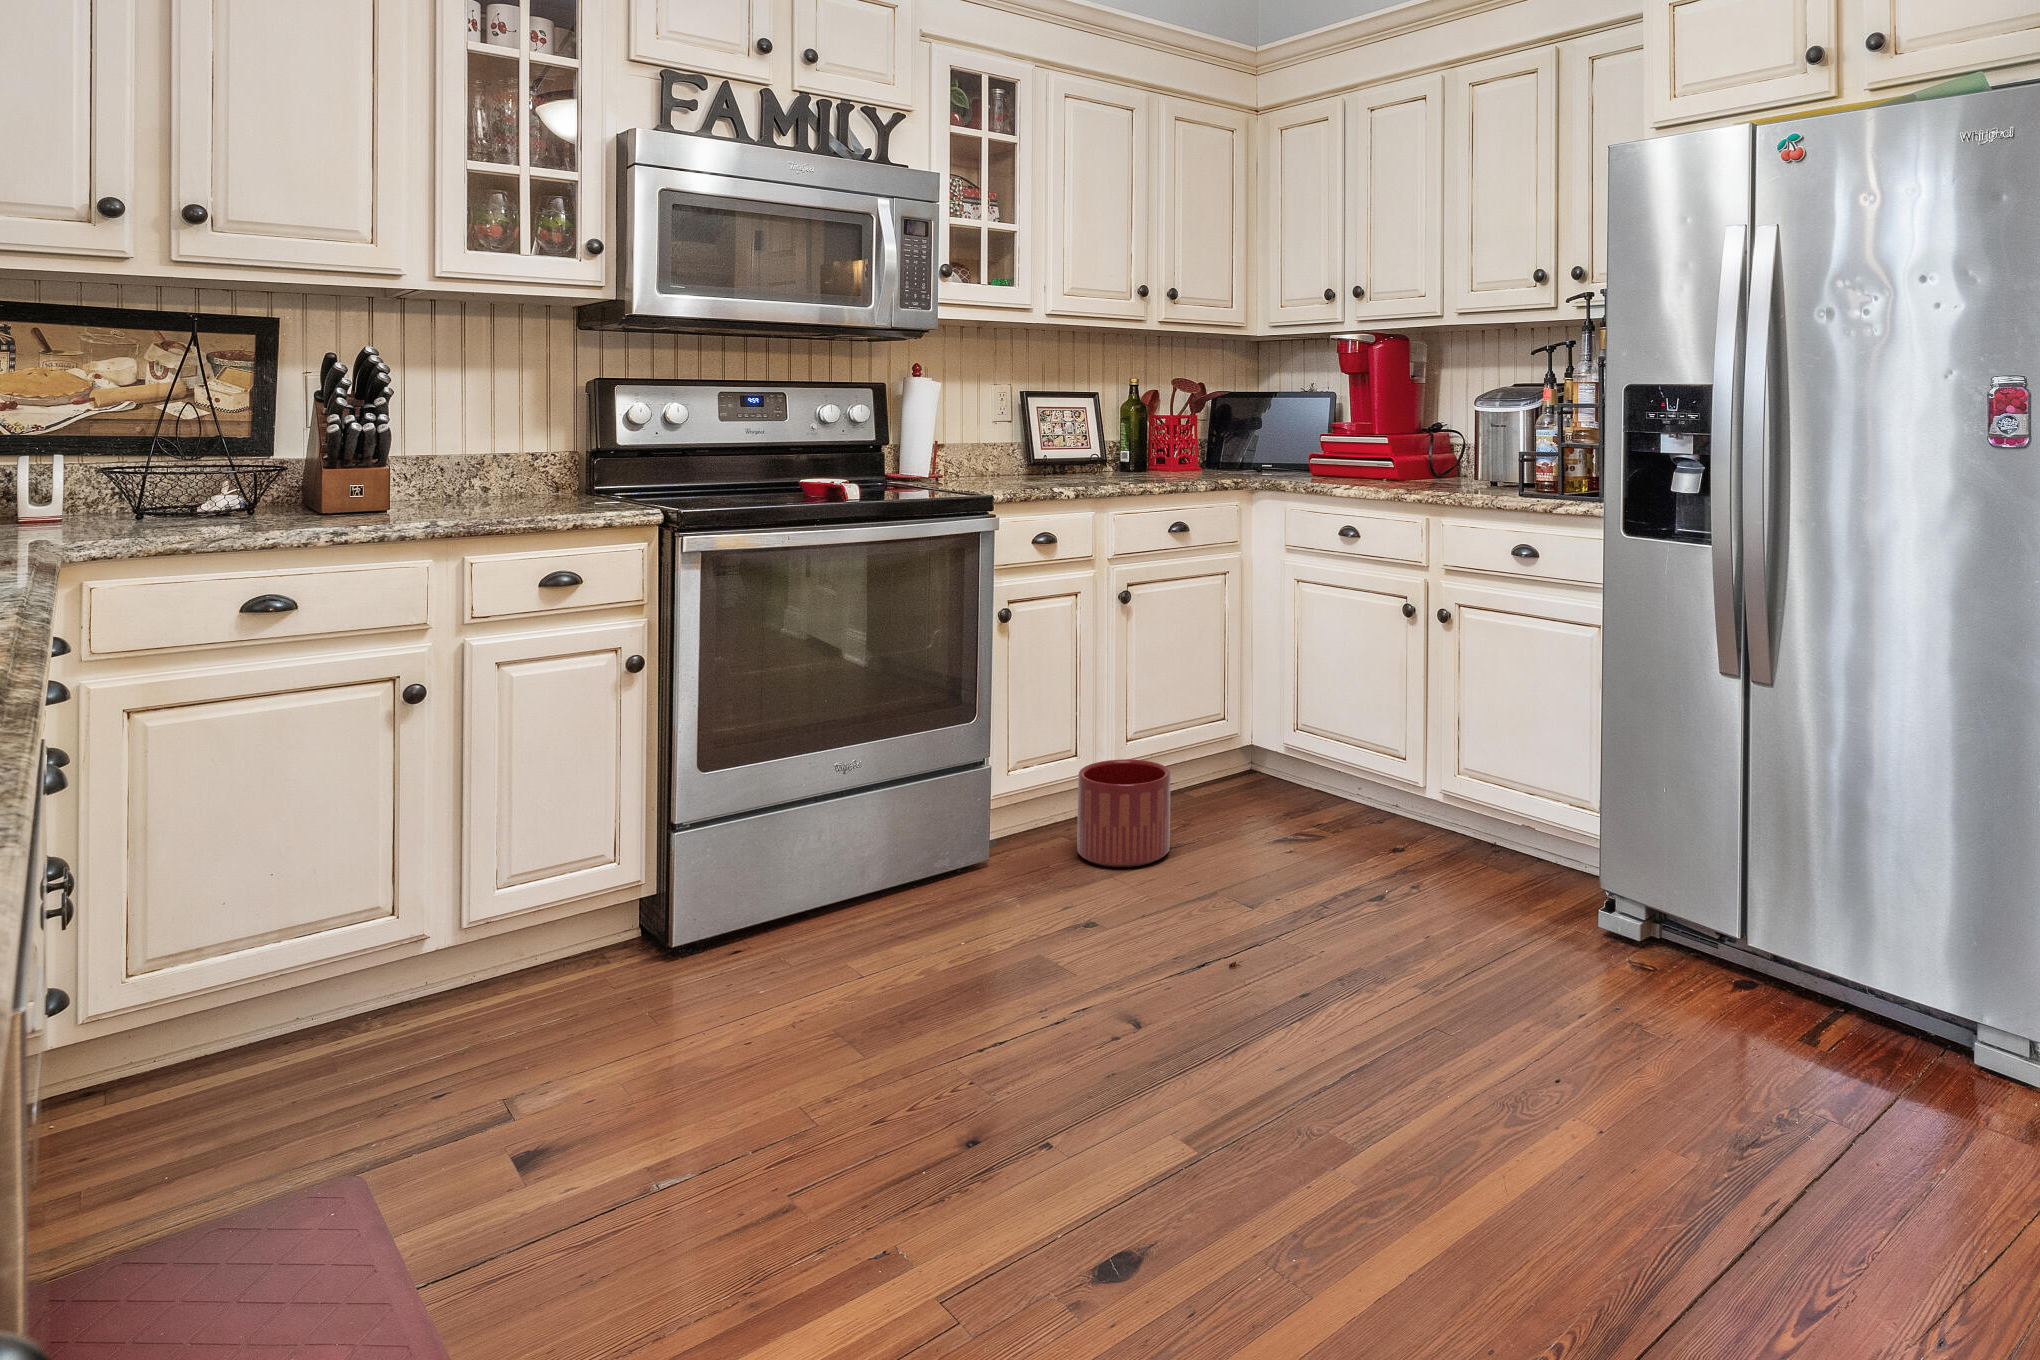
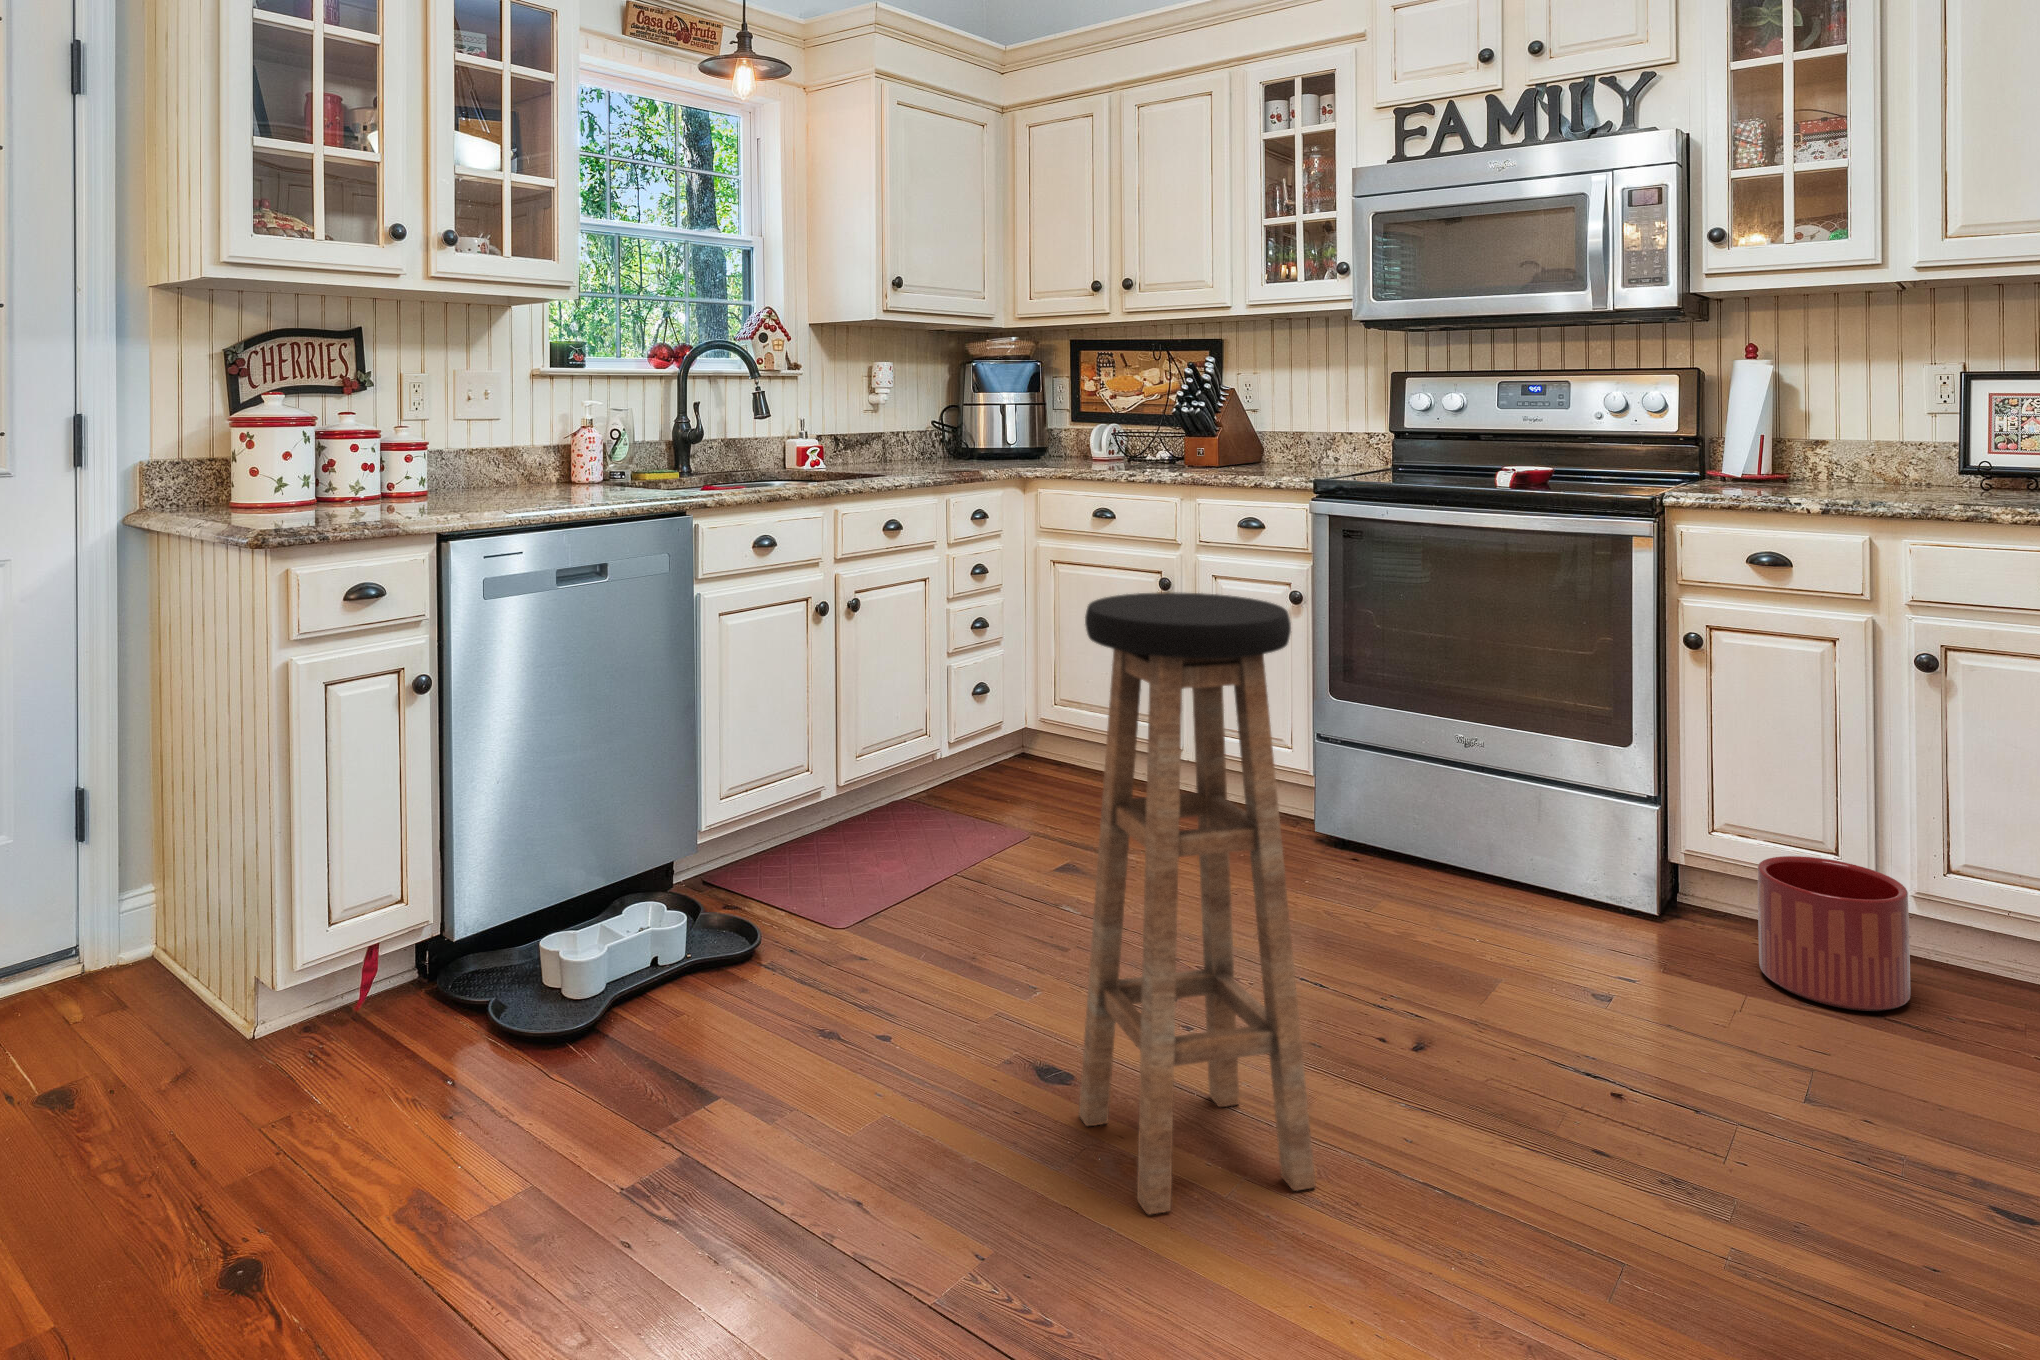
bar stool: none [1248,612,1463,1236] -> present [1079,592,1315,1214]

